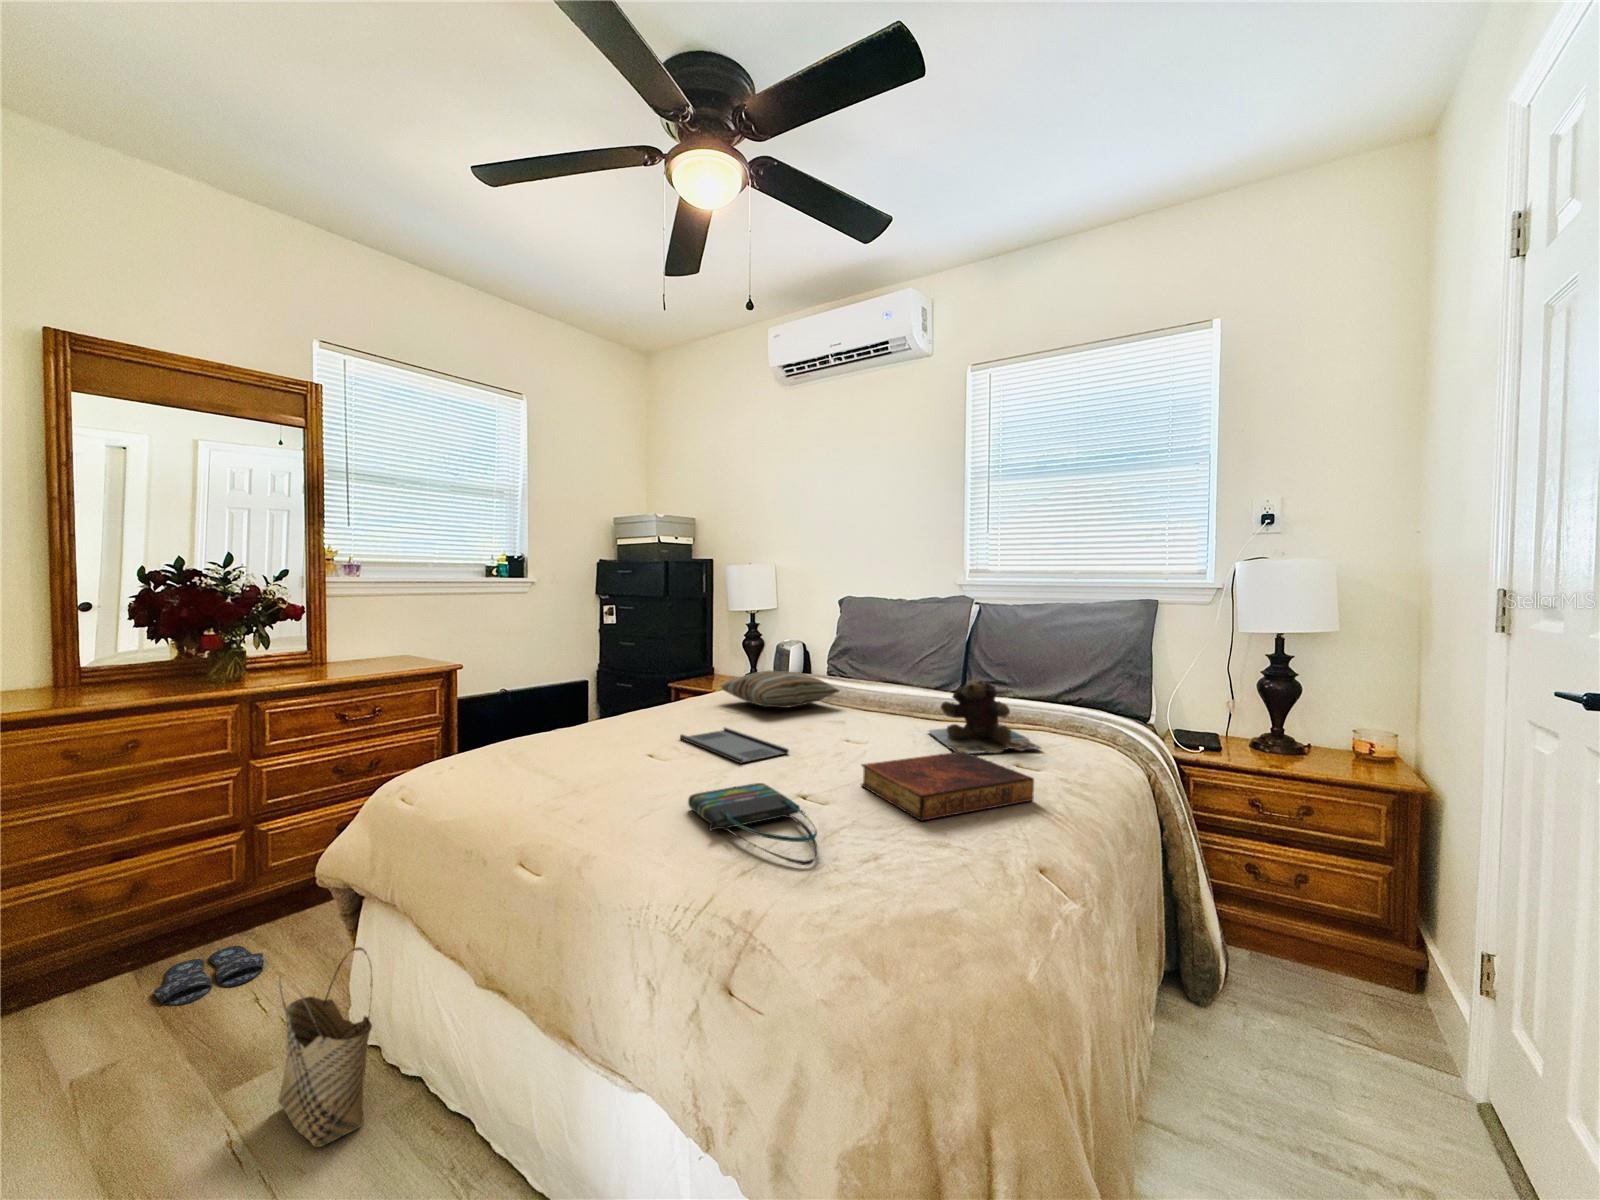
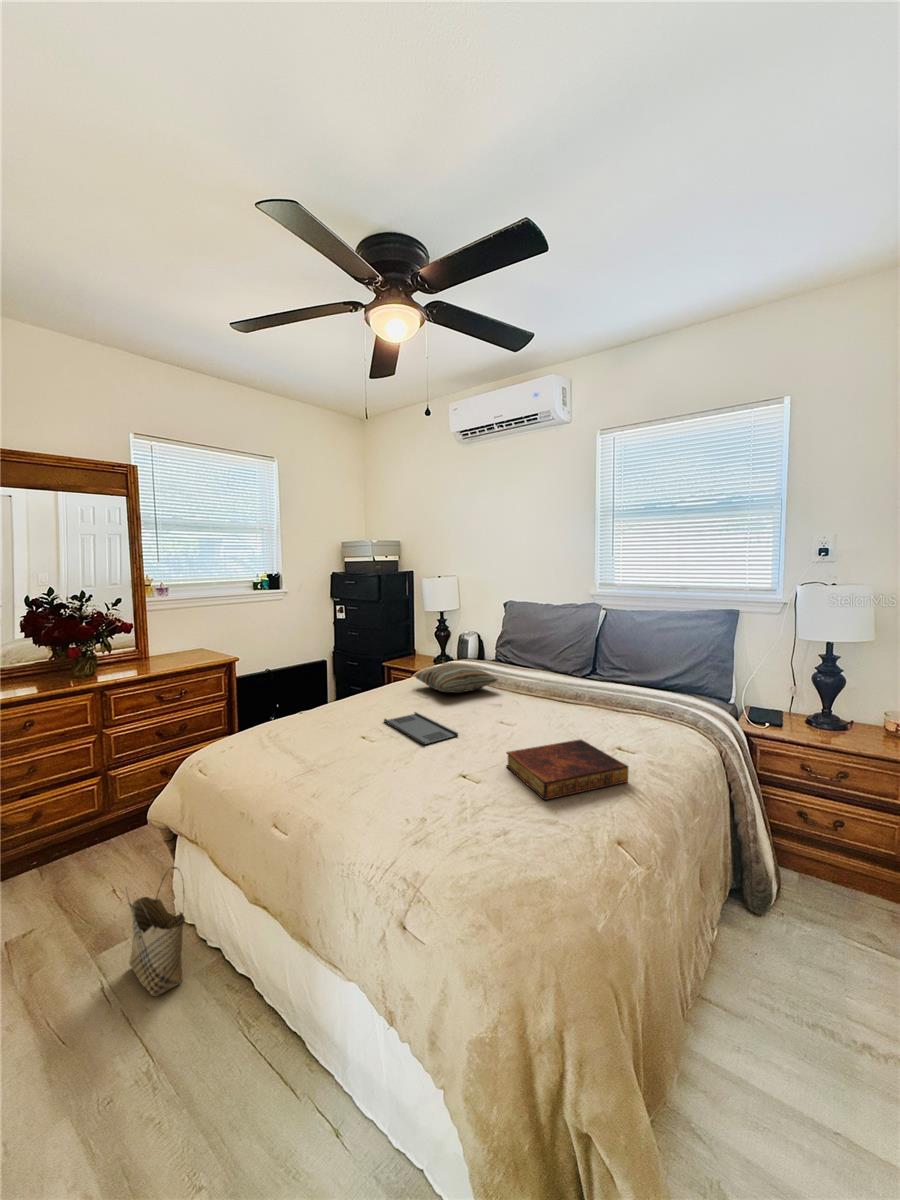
teddy bear: present [928,680,1041,753] -> none [559,679,642,737]
tote bag: present [688,783,817,865] -> none [385,767,469,839]
slippers: present [154,946,264,1006] -> none [52,851,118,893]

